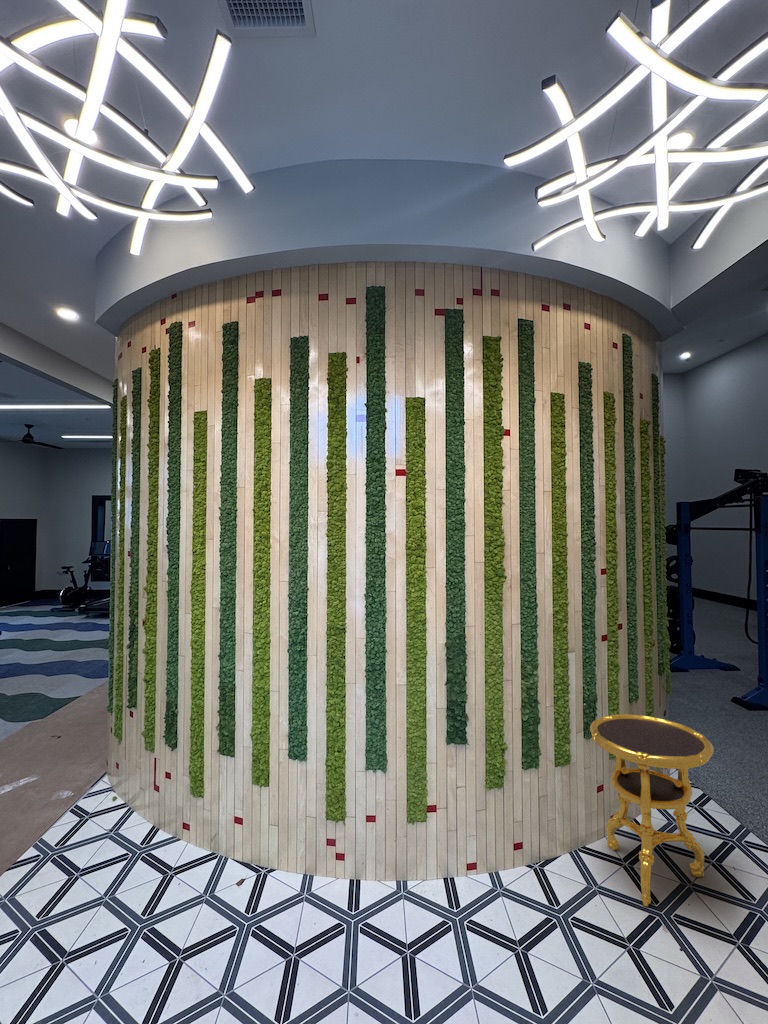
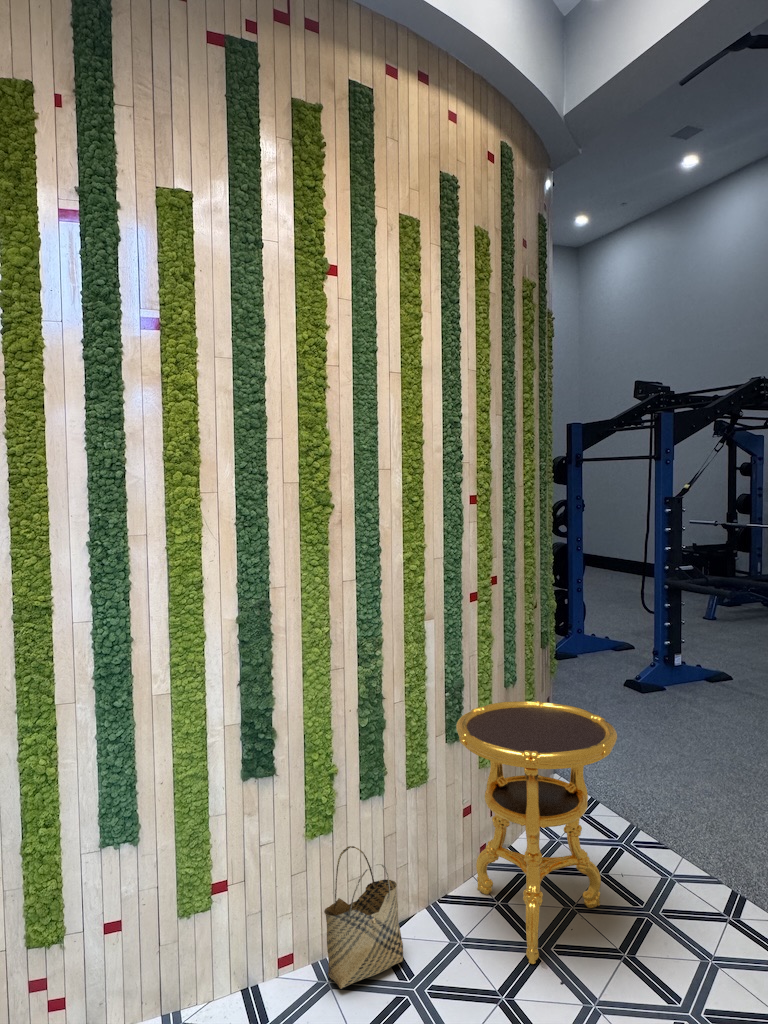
woven basket: none [497,797,550,891] -> present [324,846,403,989]

